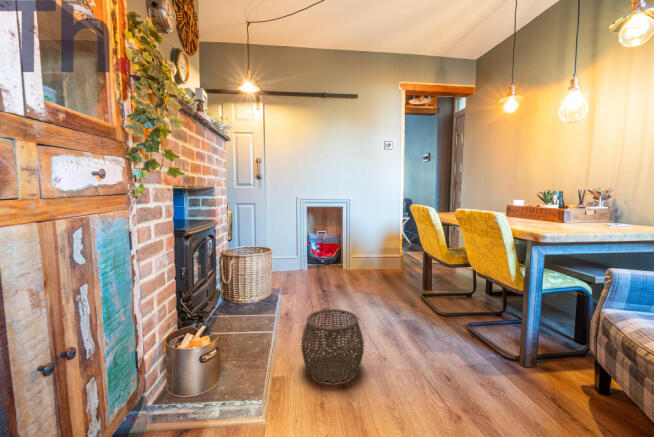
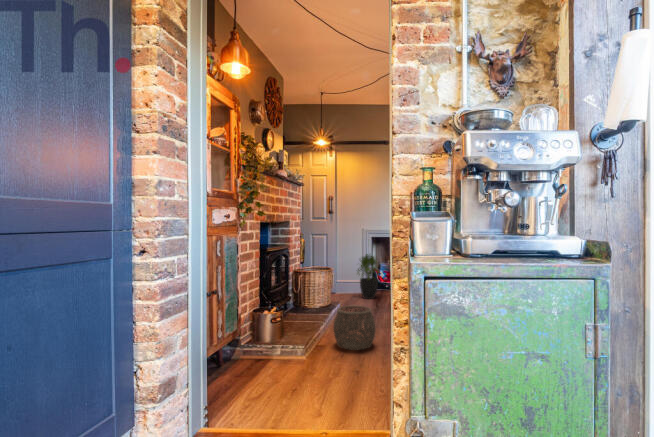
potted plant: none [290,225,321,277] -> present [358,254,379,299]

